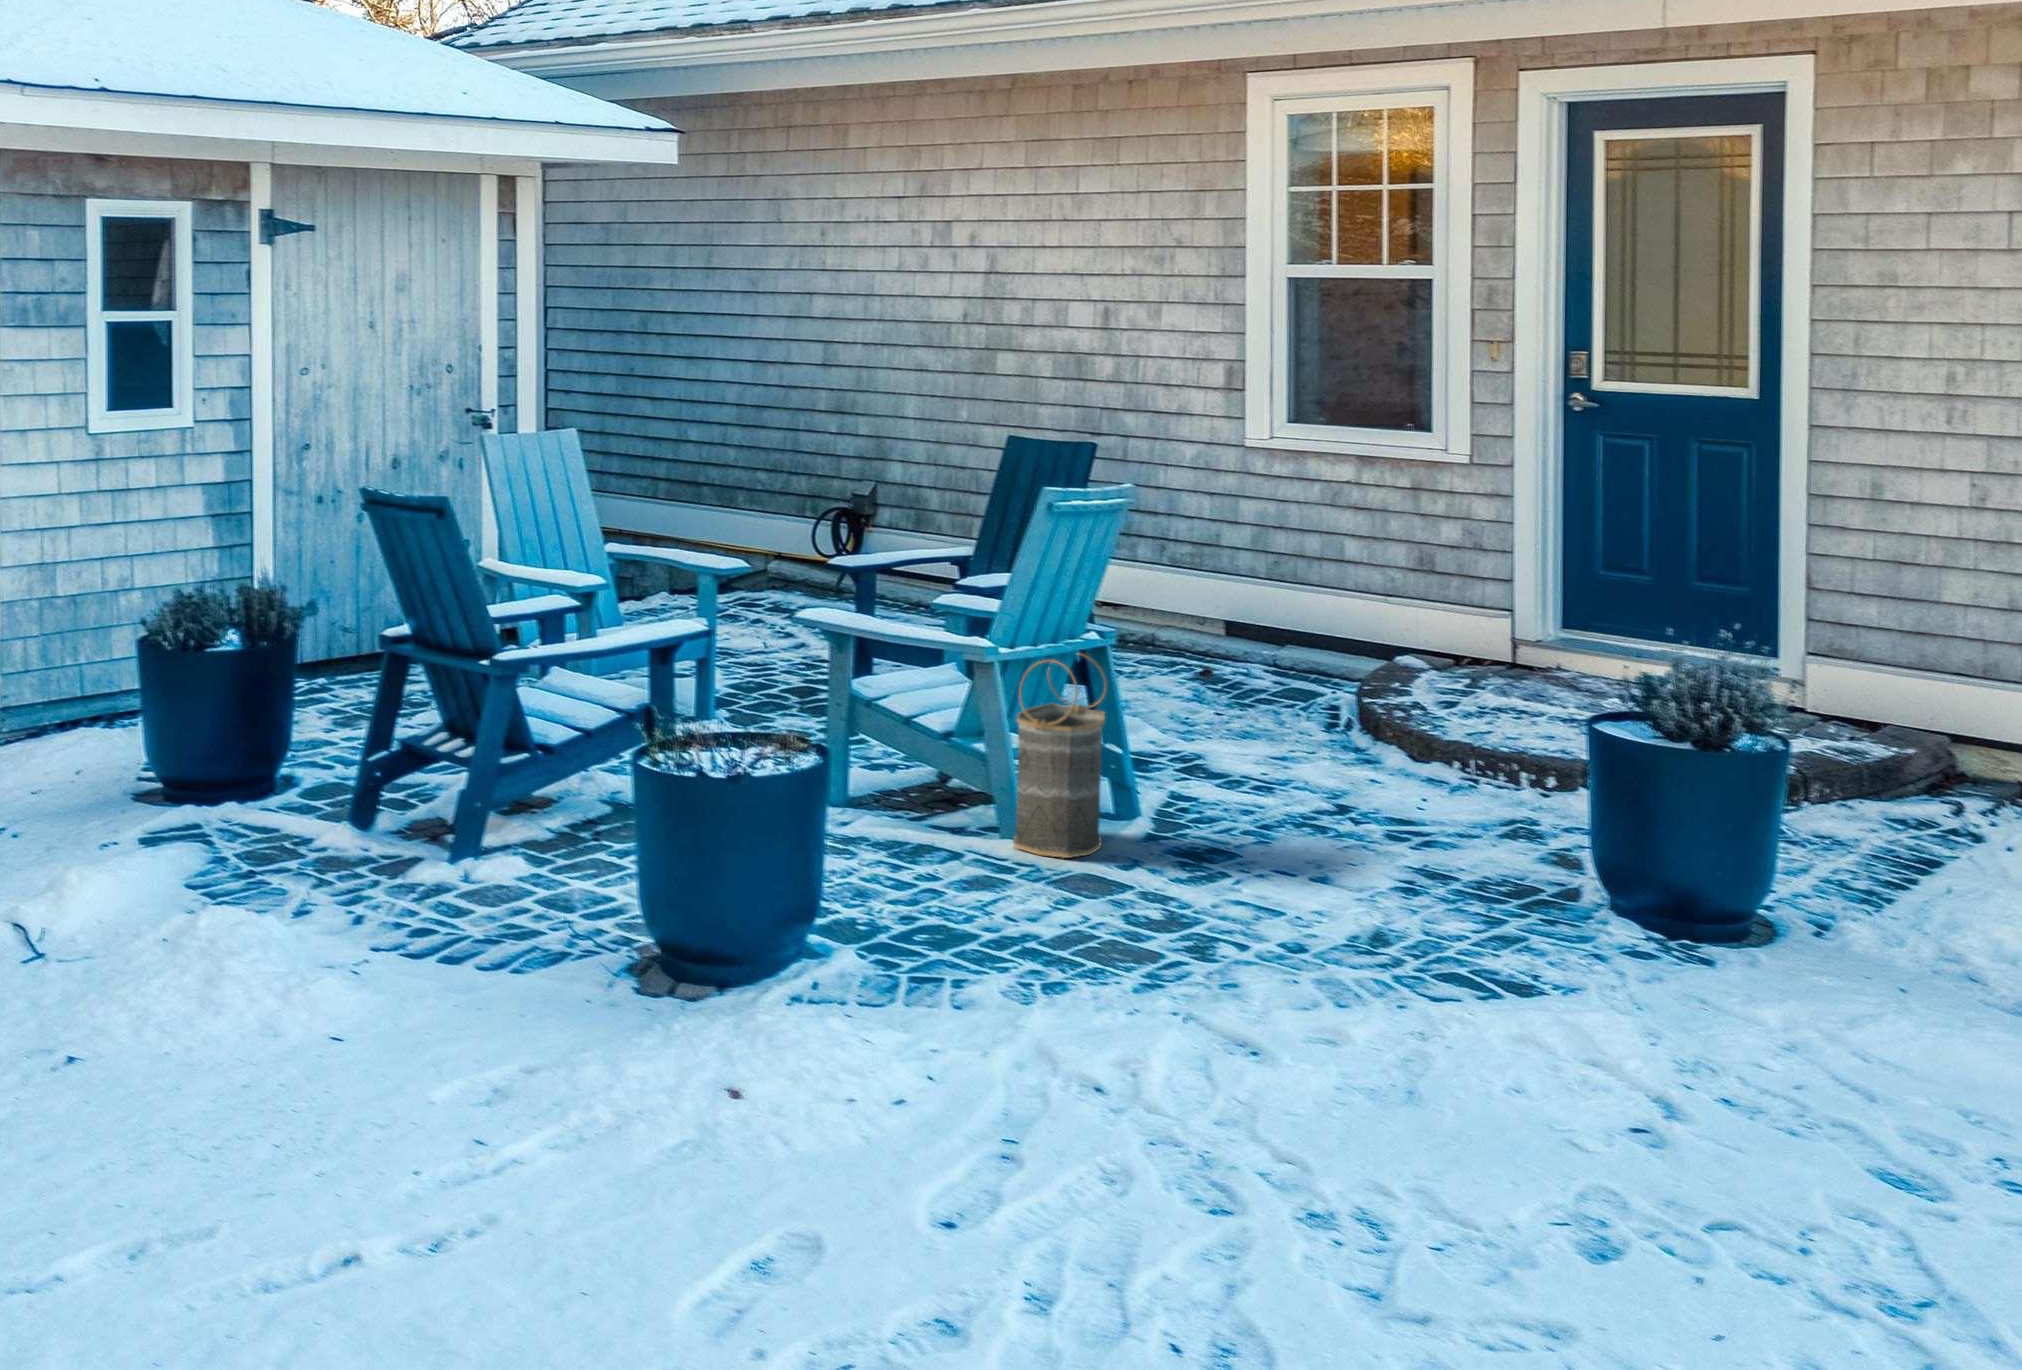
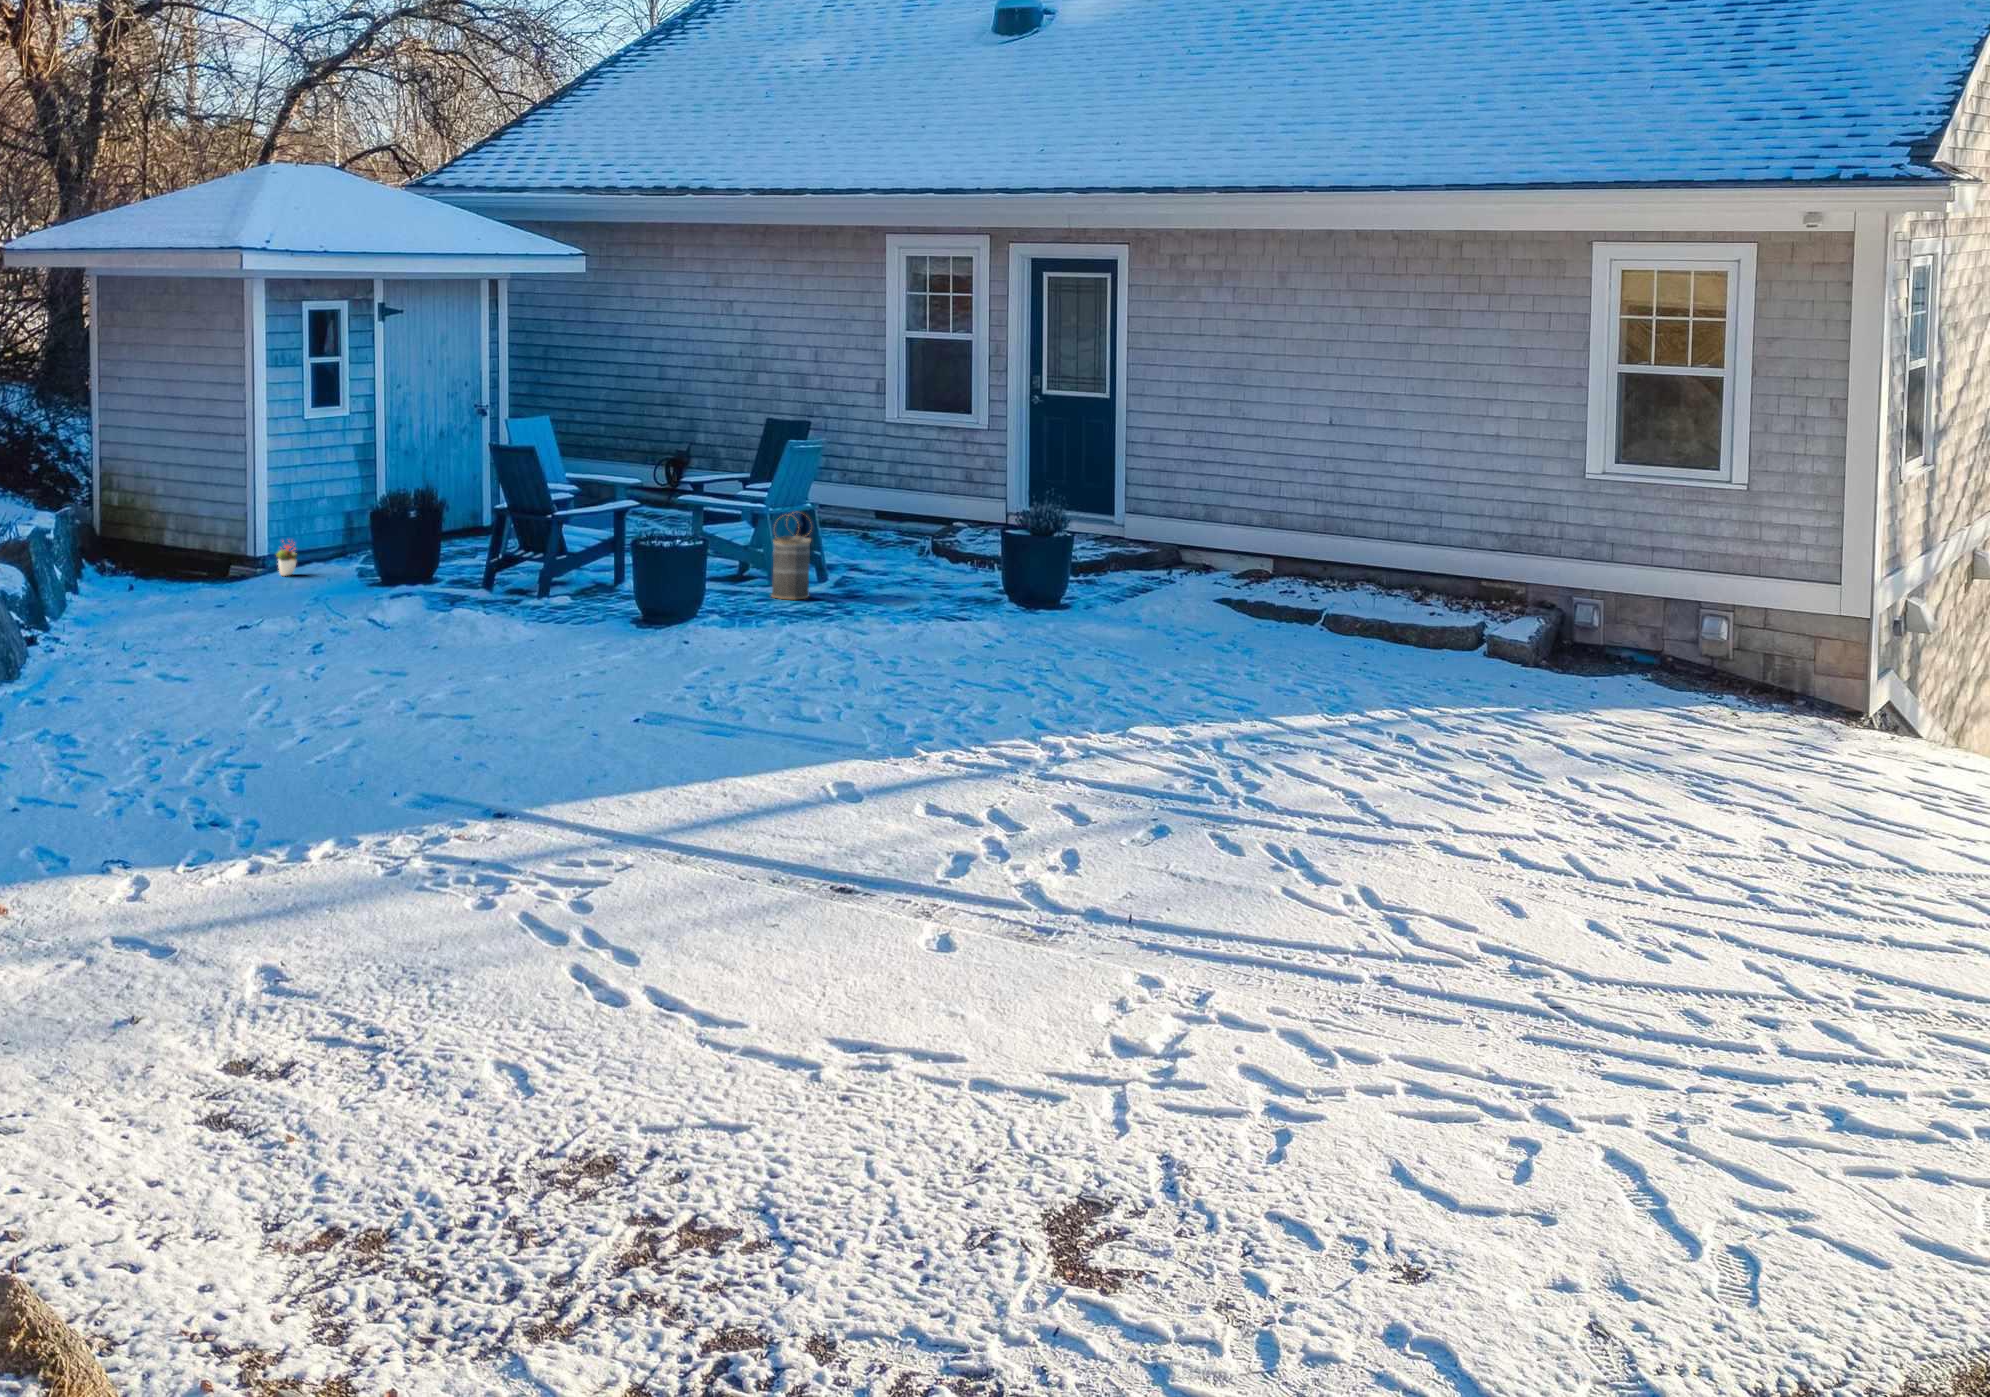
decorative plant: none [11,678,59,753] -> present [277,543,297,576]

